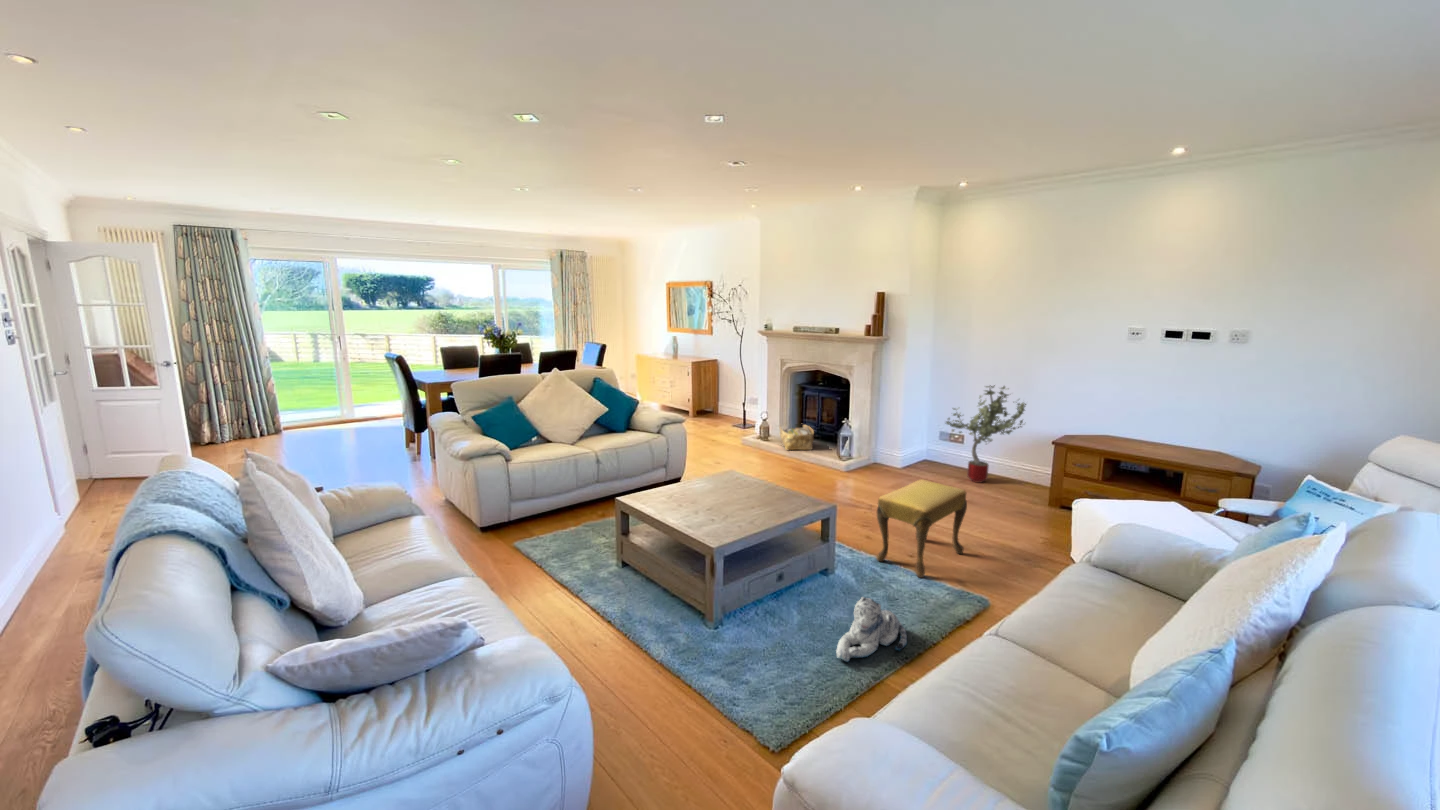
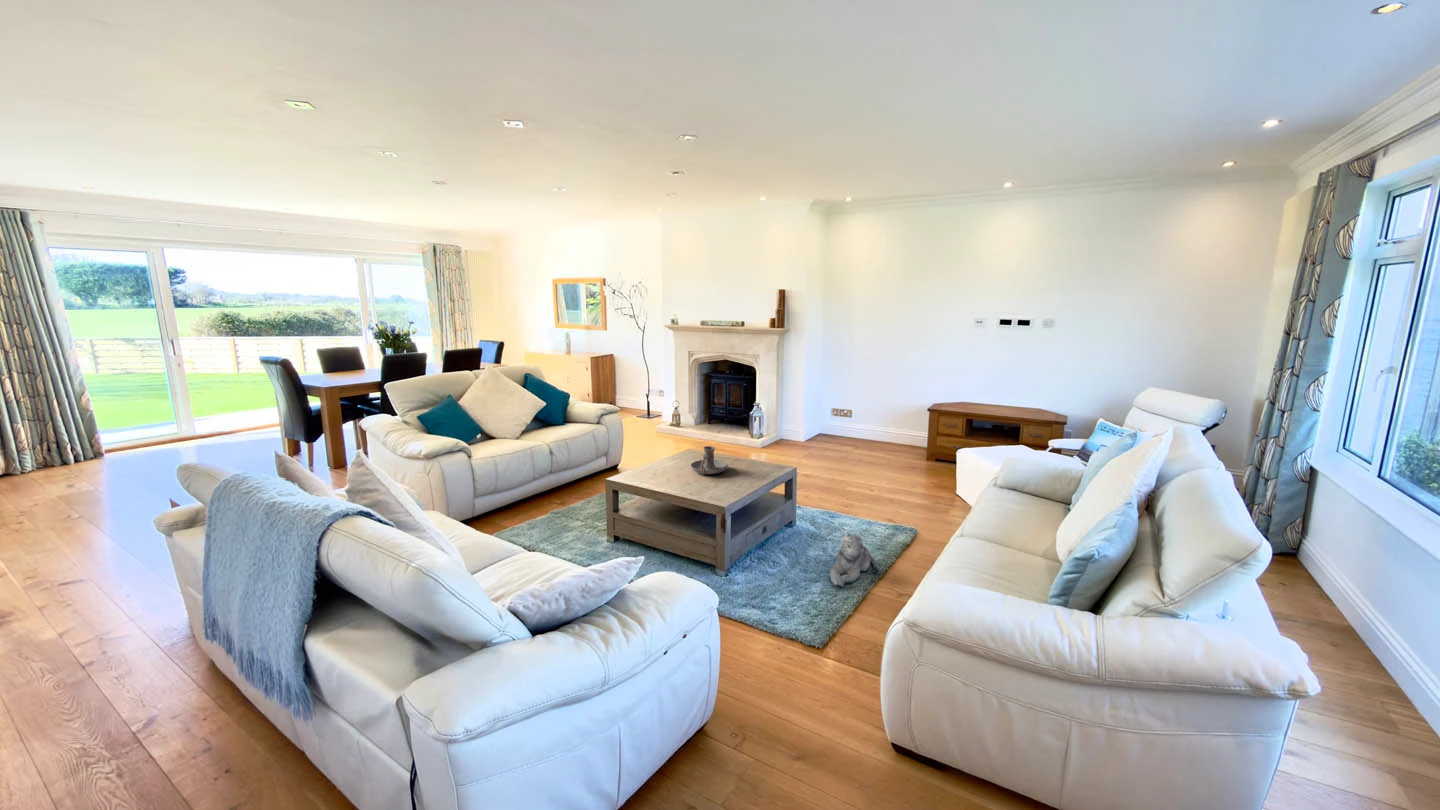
potted tree: present [946,385,1026,483] -> none [838,365,906,447]
woven basket: present [780,425,814,450] -> none [691,403,724,434]
candle holder: none [713,473,755,505] -> present [691,446,728,474]
footstool: present [876,479,967,578] -> none [823,442,888,521]

